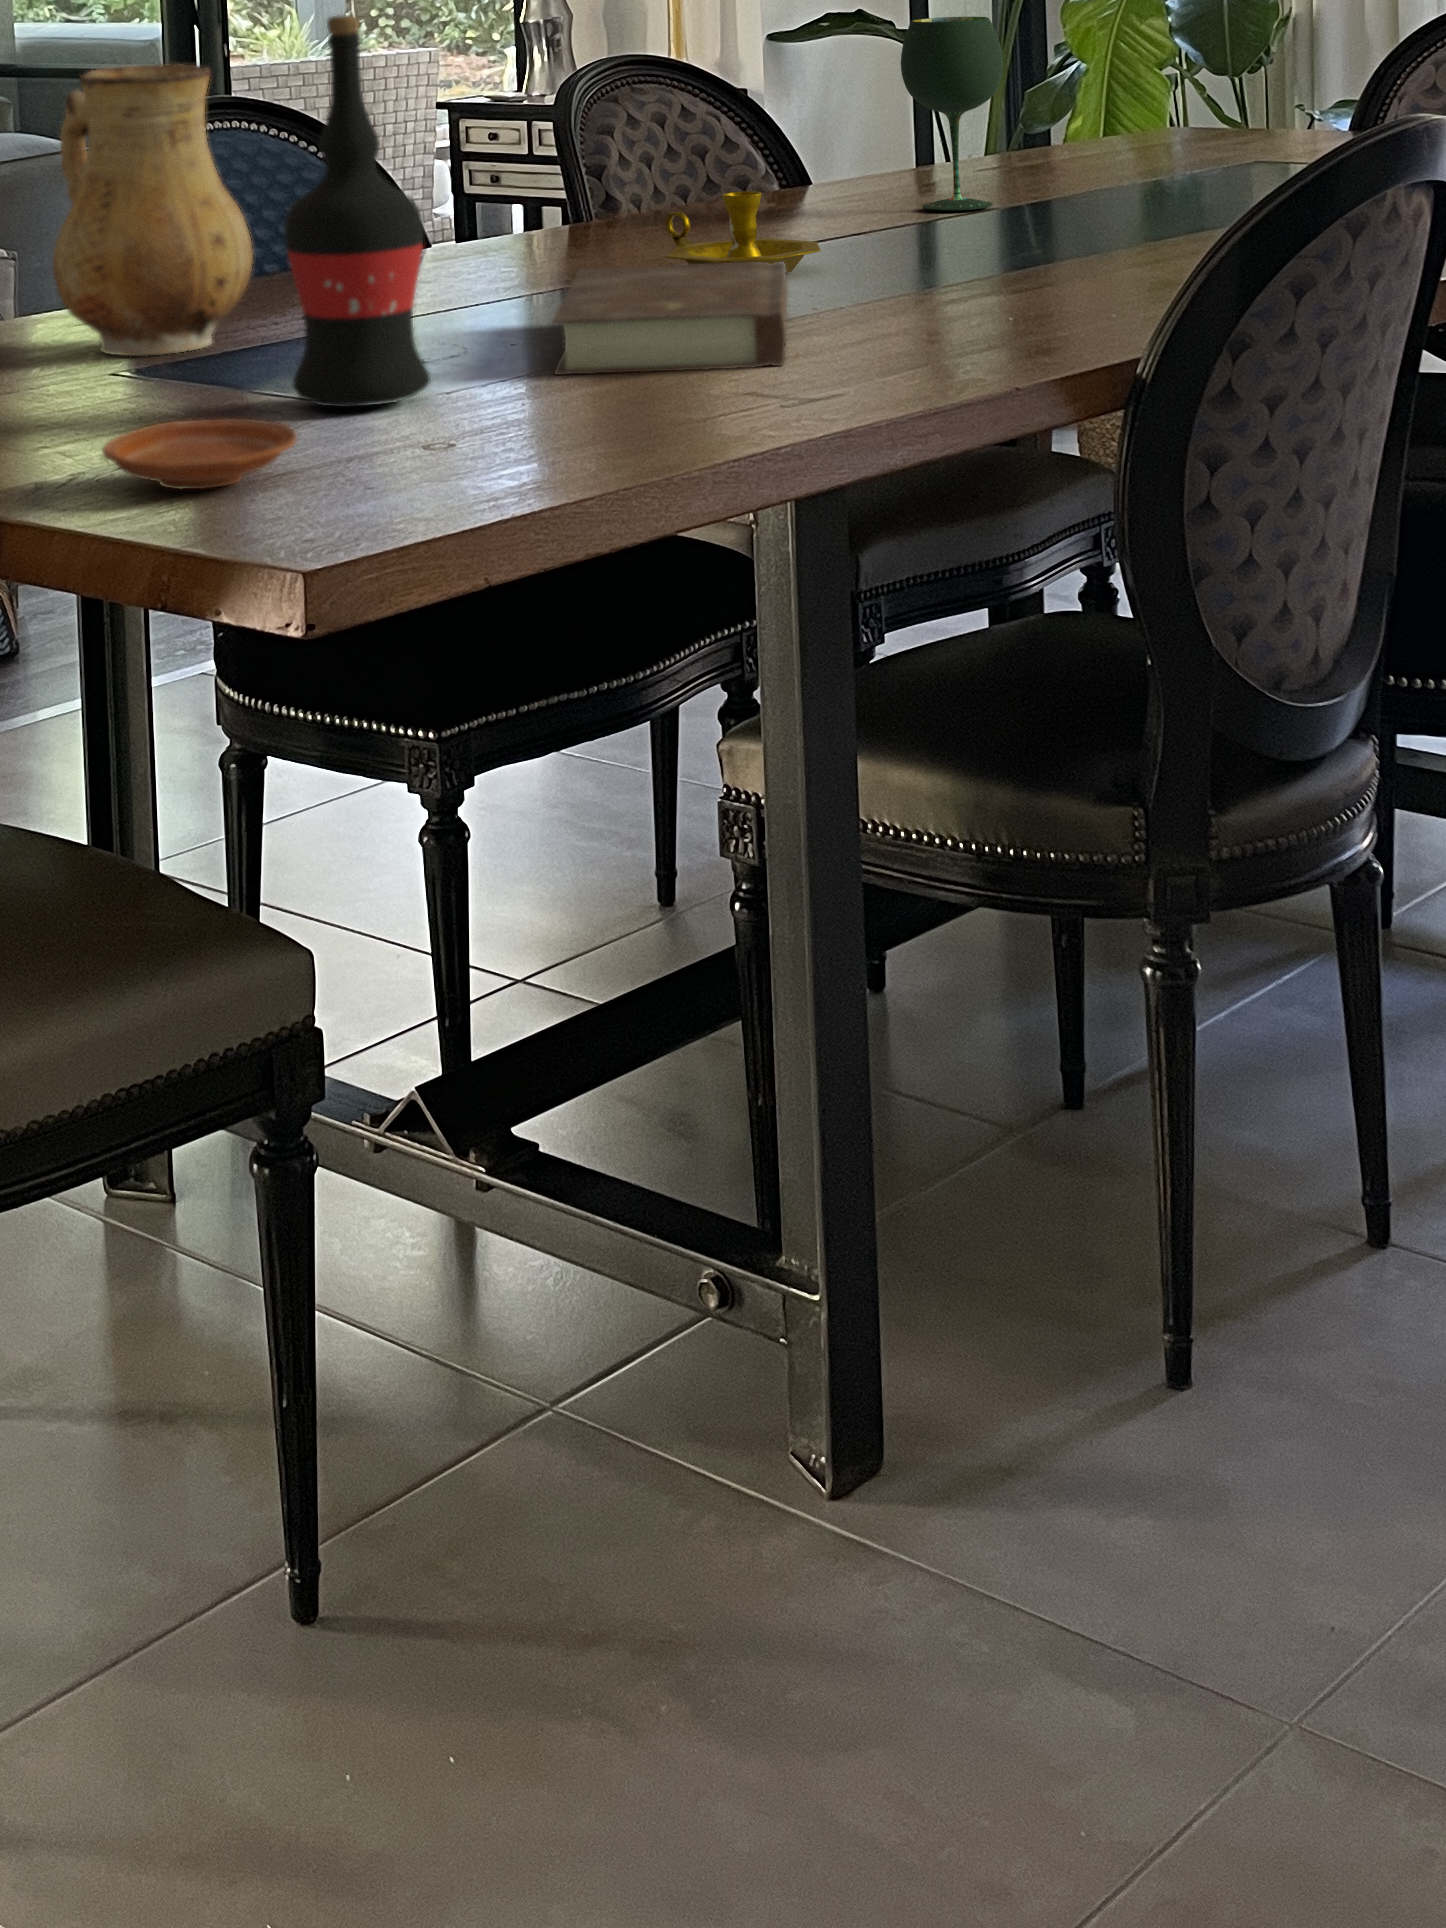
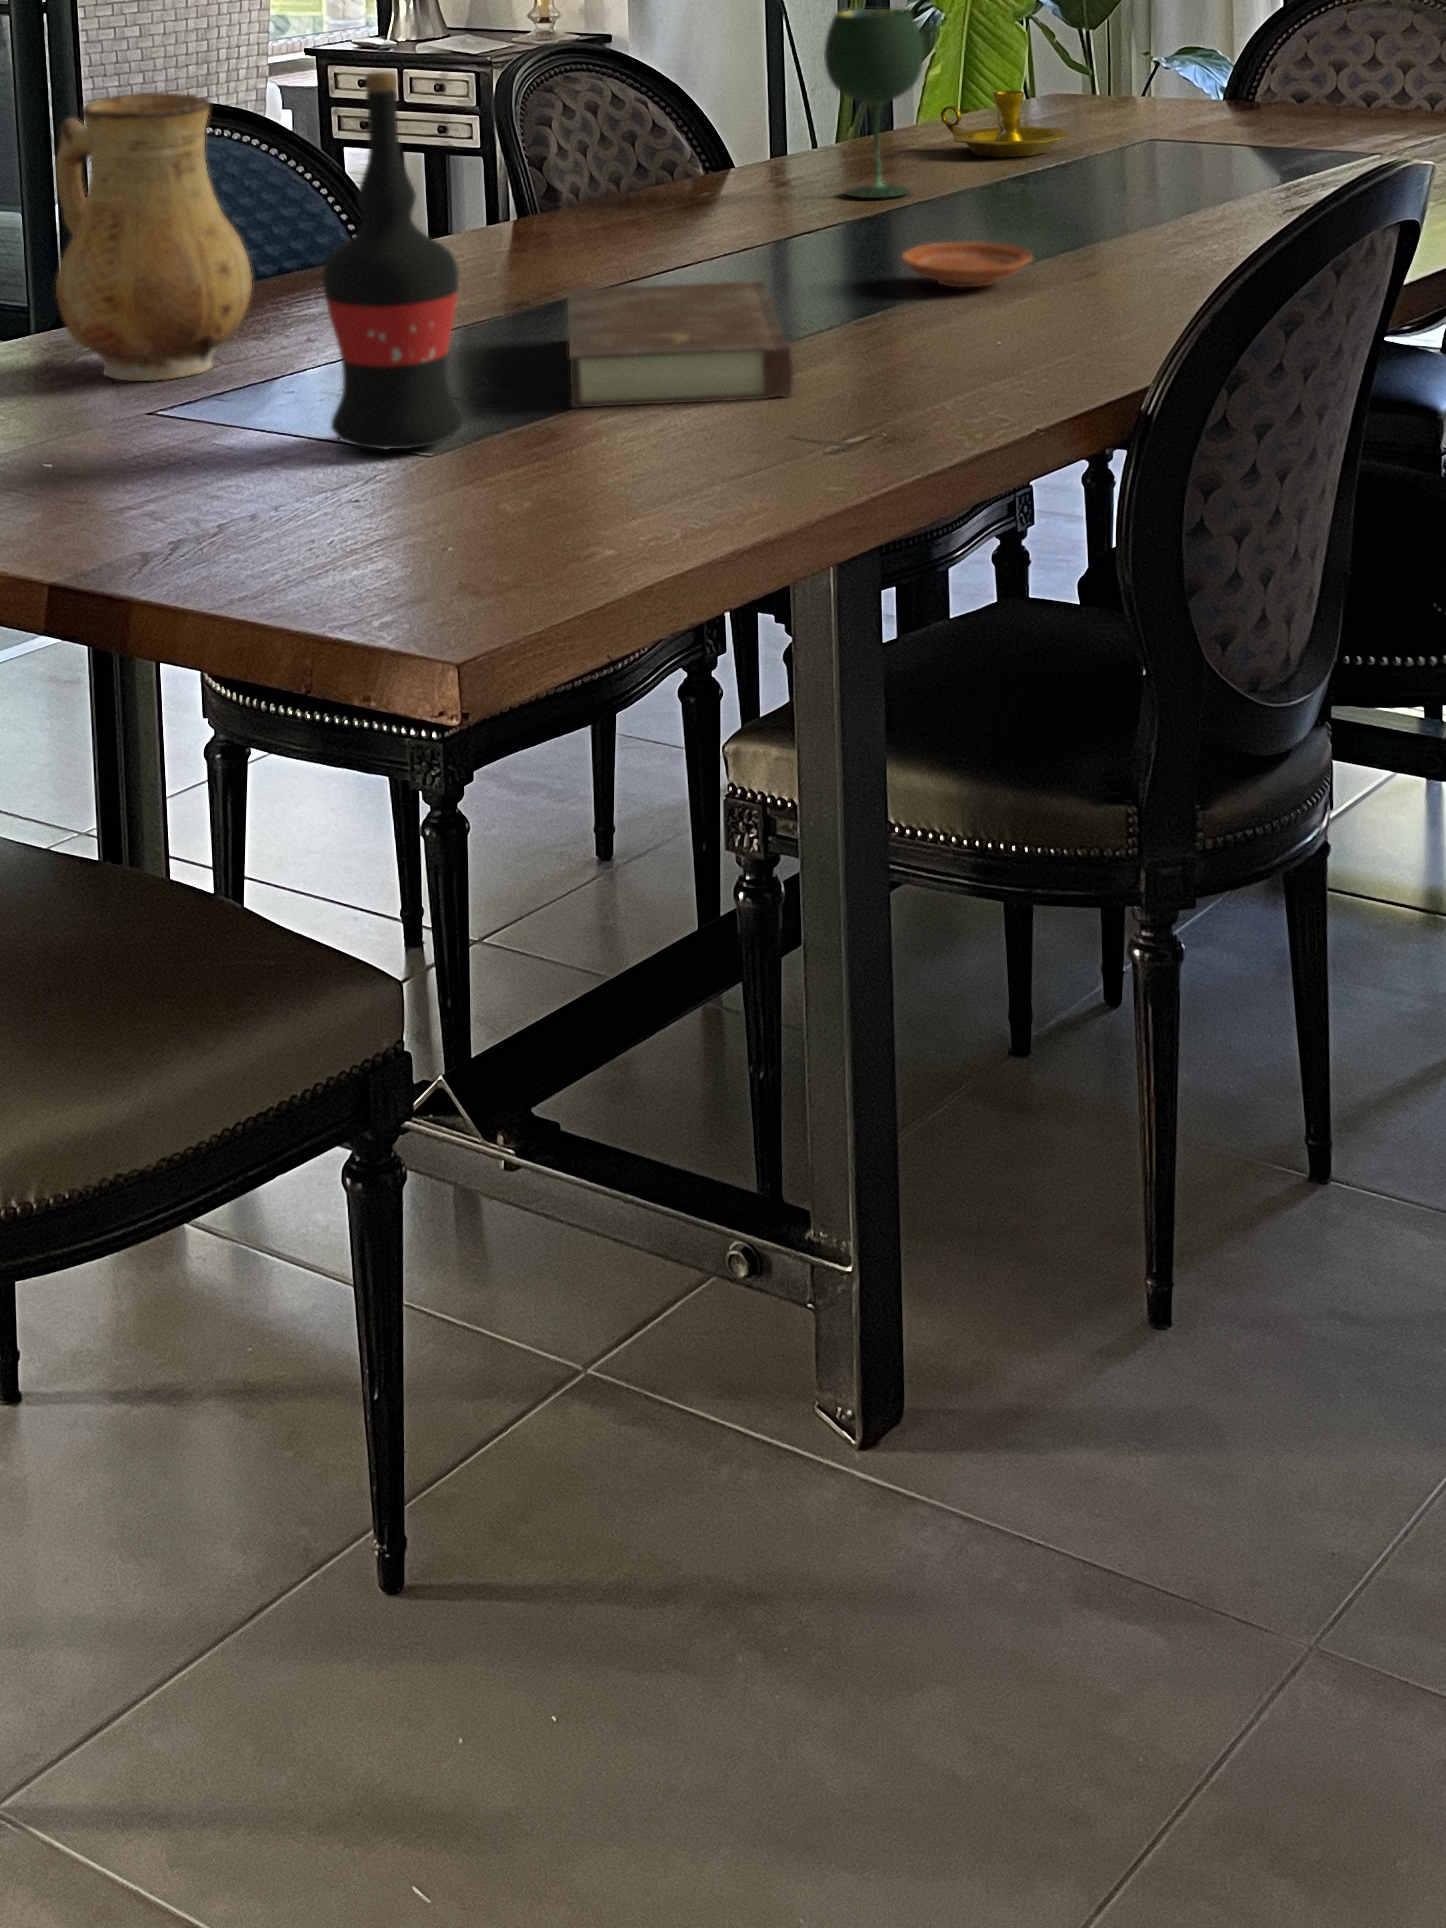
candlestick: present [665,191,821,273] -> present [941,90,1071,157]
plate: present [102,419,297,489] -> present [902,241,1032,287]

